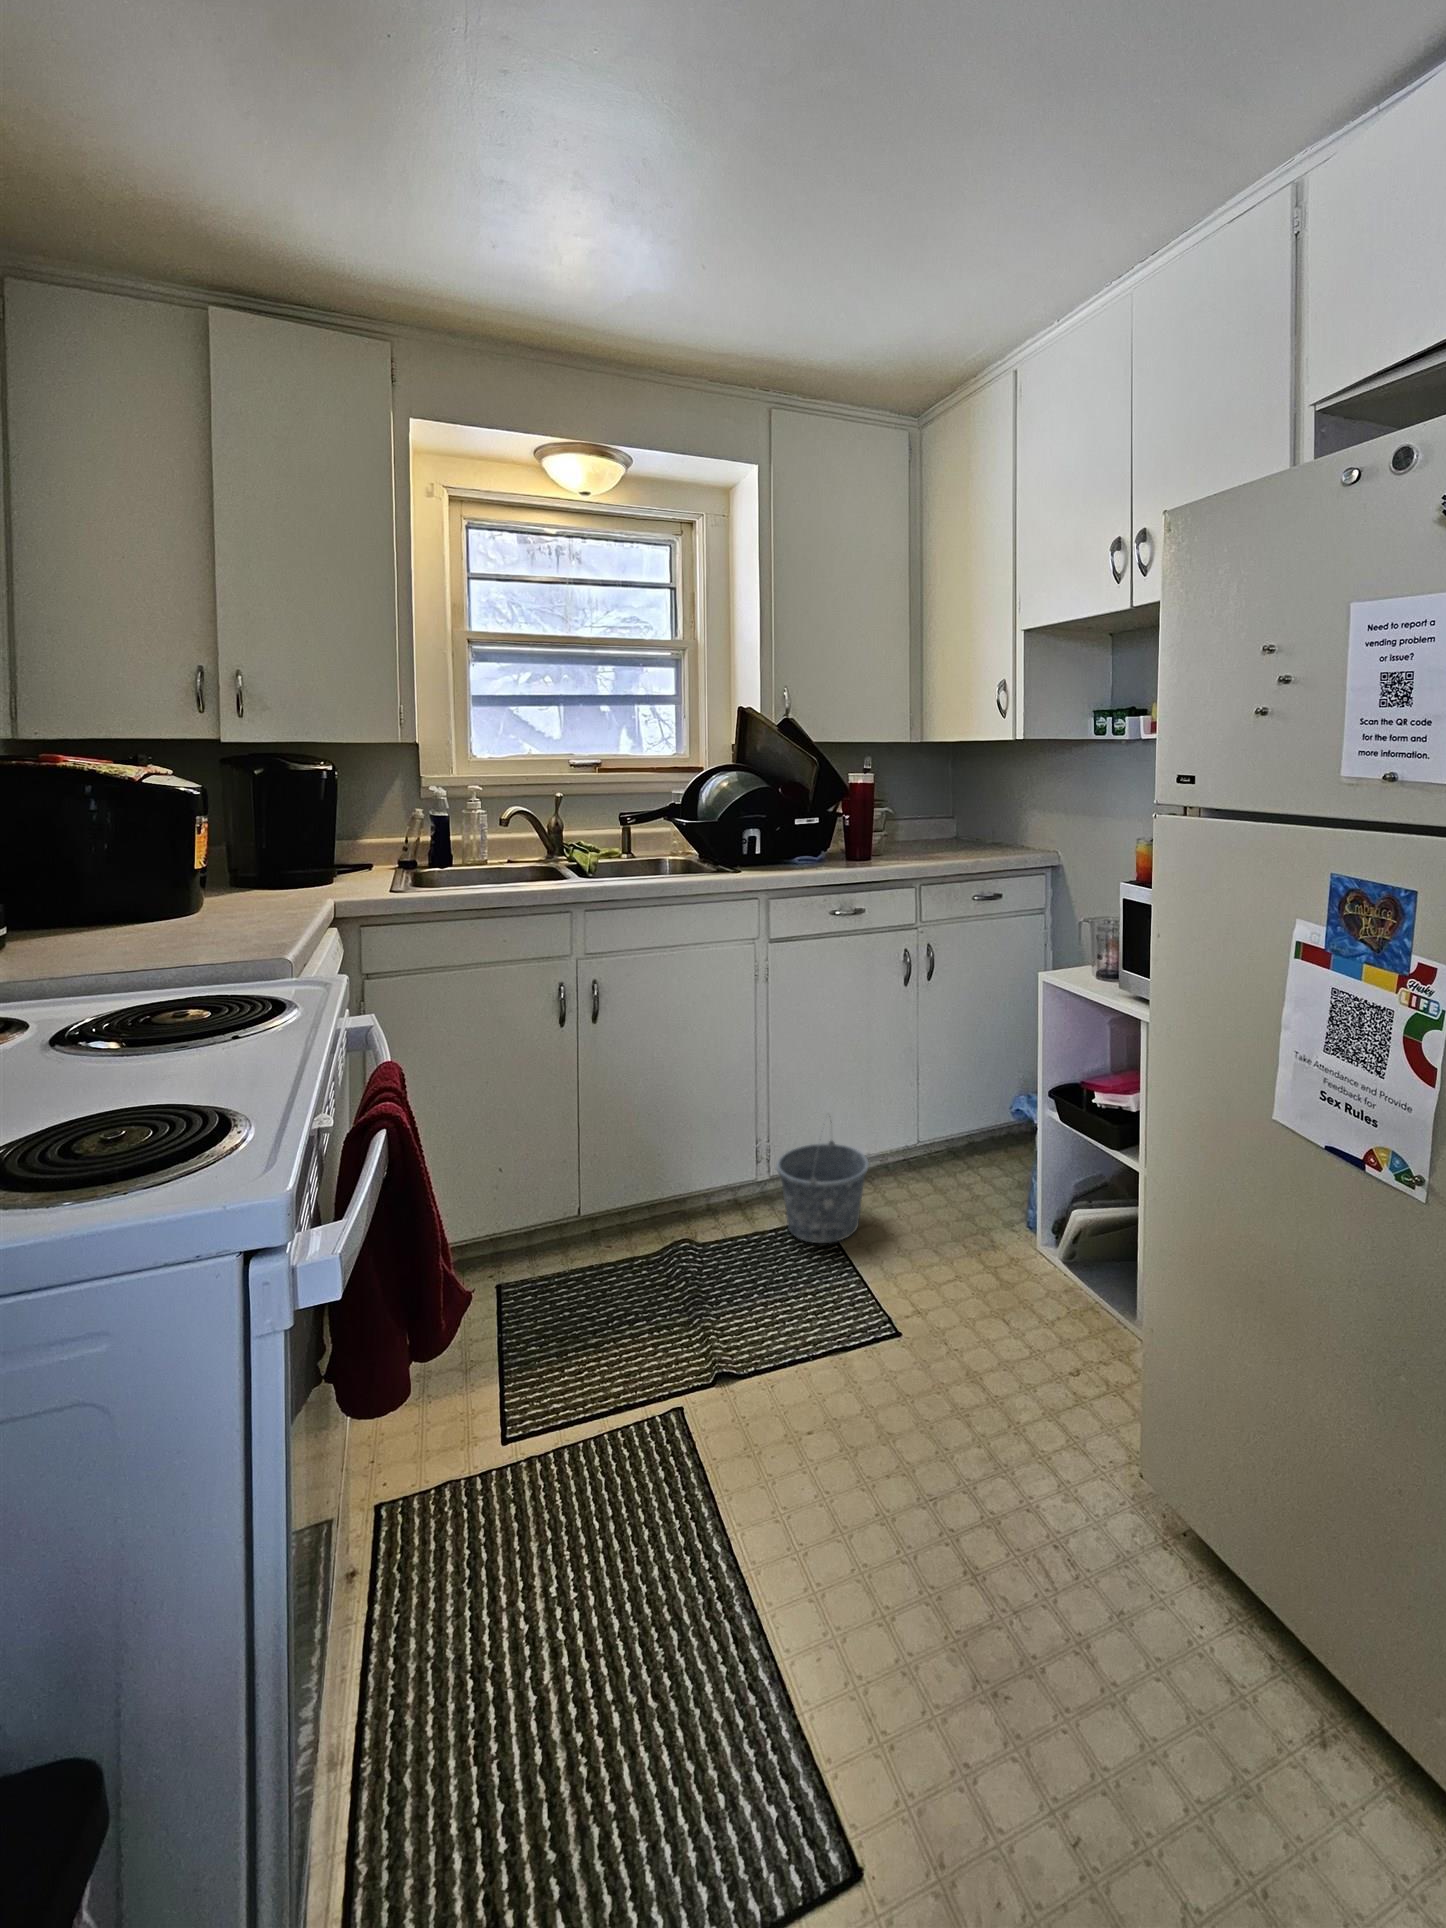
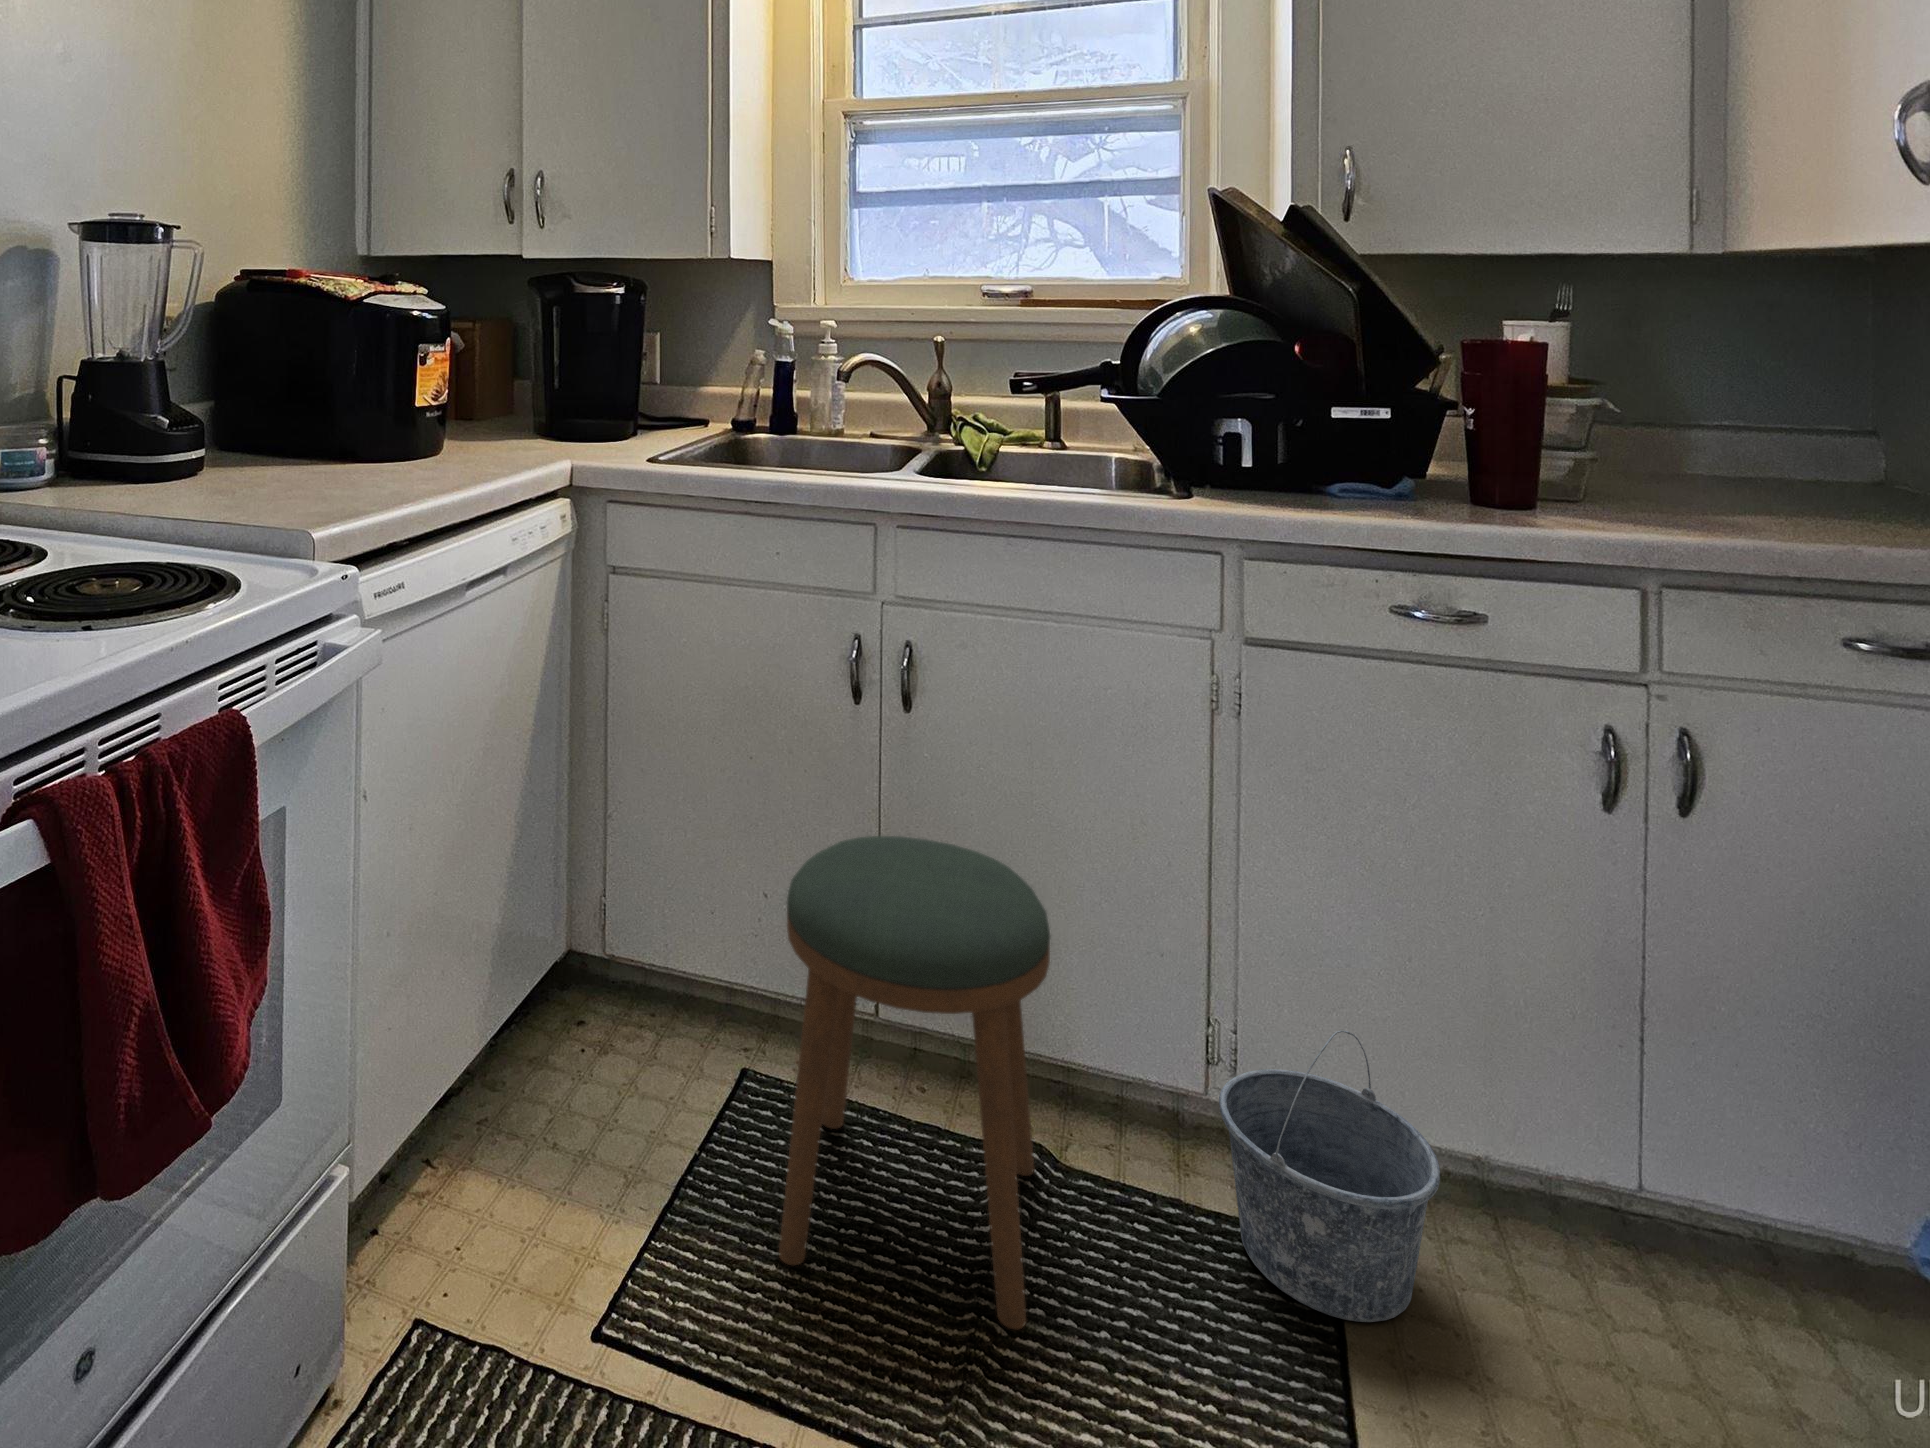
stool: none [561,1088,721,1353] -> present [779,836,1050,1329]

